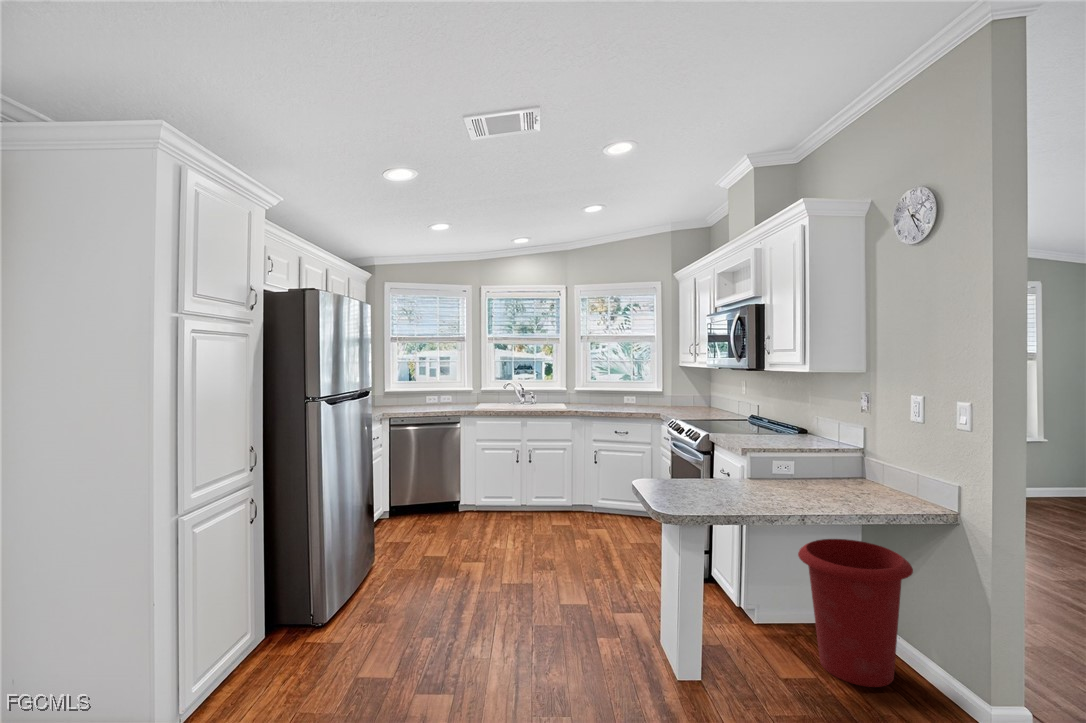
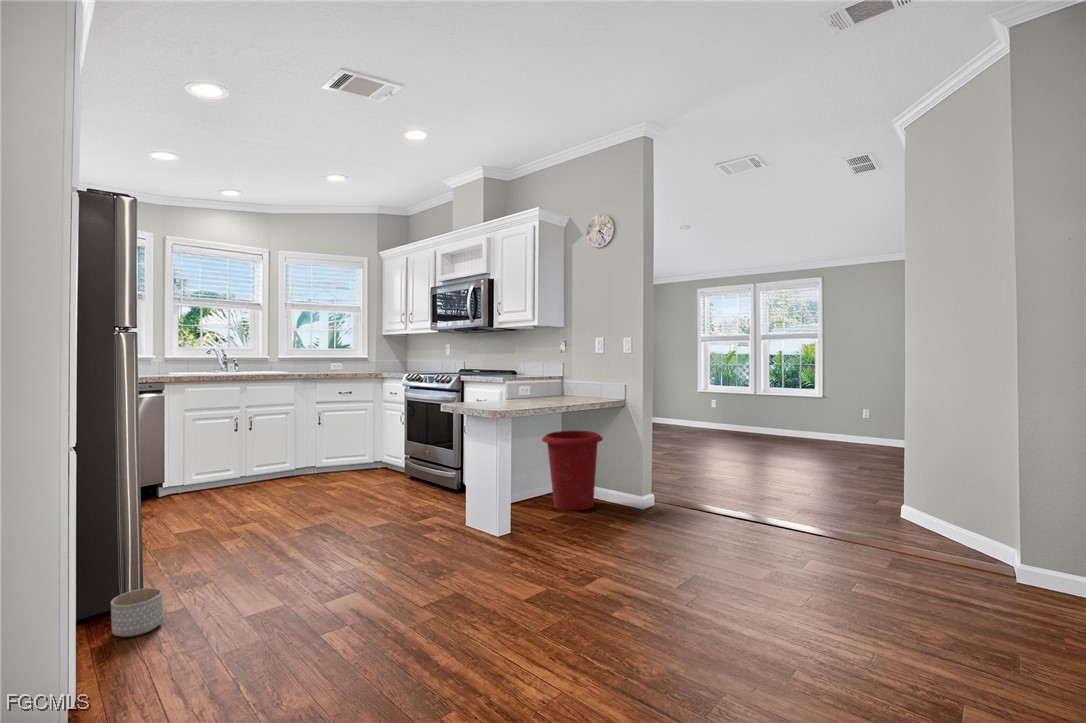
planter: none [219,653,267,706] -> present [111,588,163,637]

